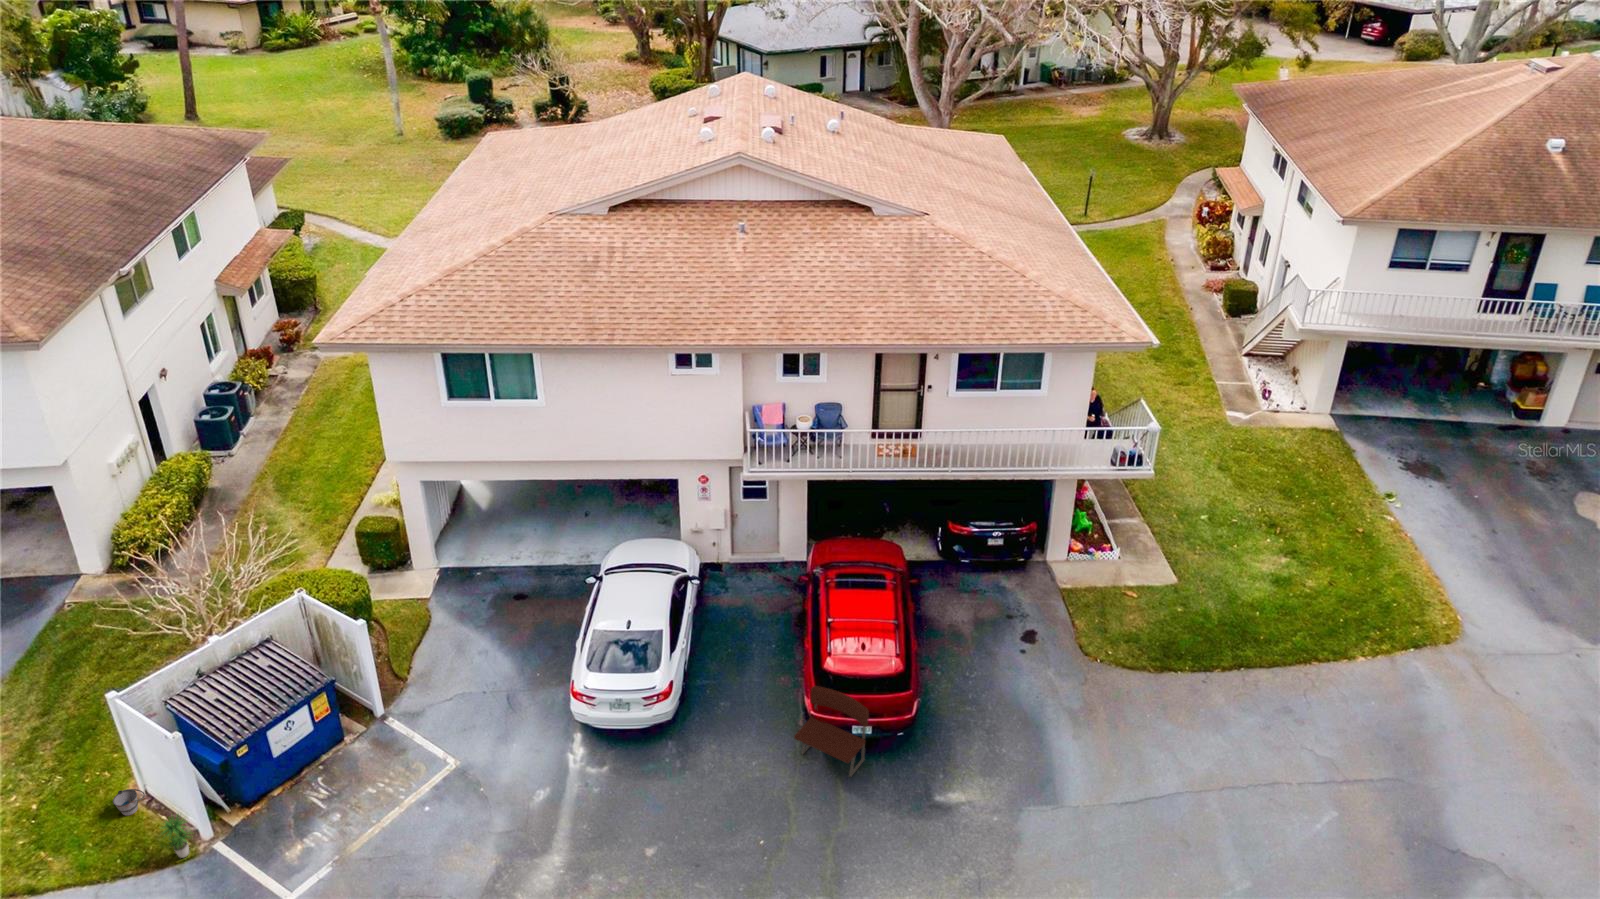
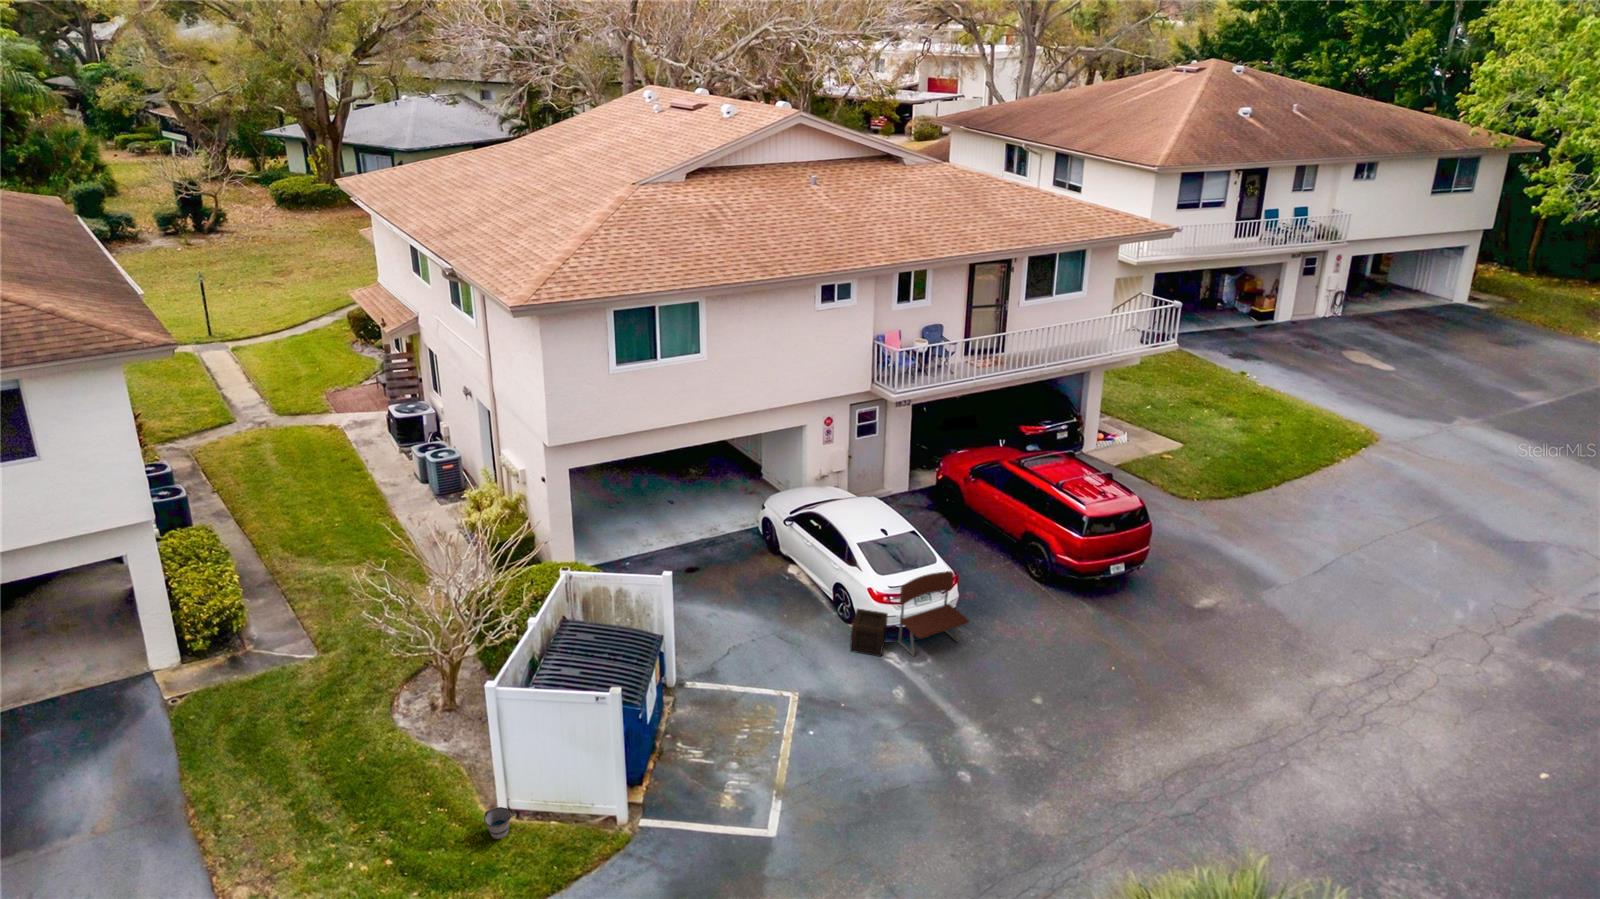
bench: present [794,686,869,777] -> present [898,571,969,656]
wooden crate: none [539,698,587,752] -> present [850,609,888,656]
potted plant: present [161,815,190,858] -> none [588,795,628,852]

